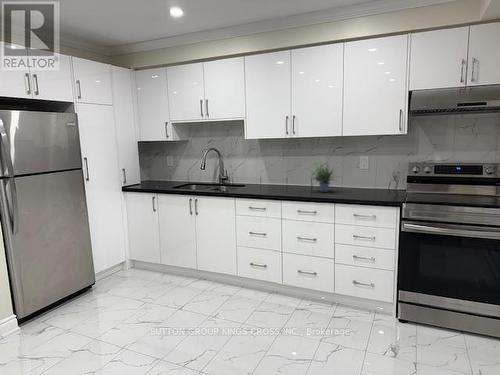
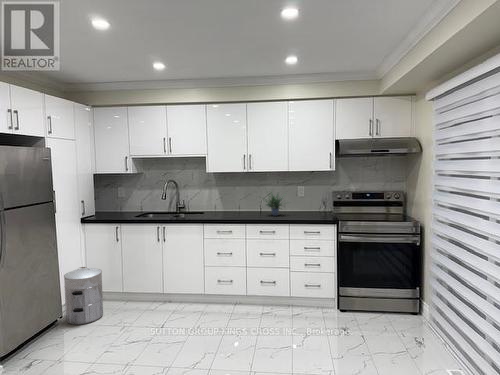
waste bin: none [97,236,137,293] -> present [64,267,103,325]

